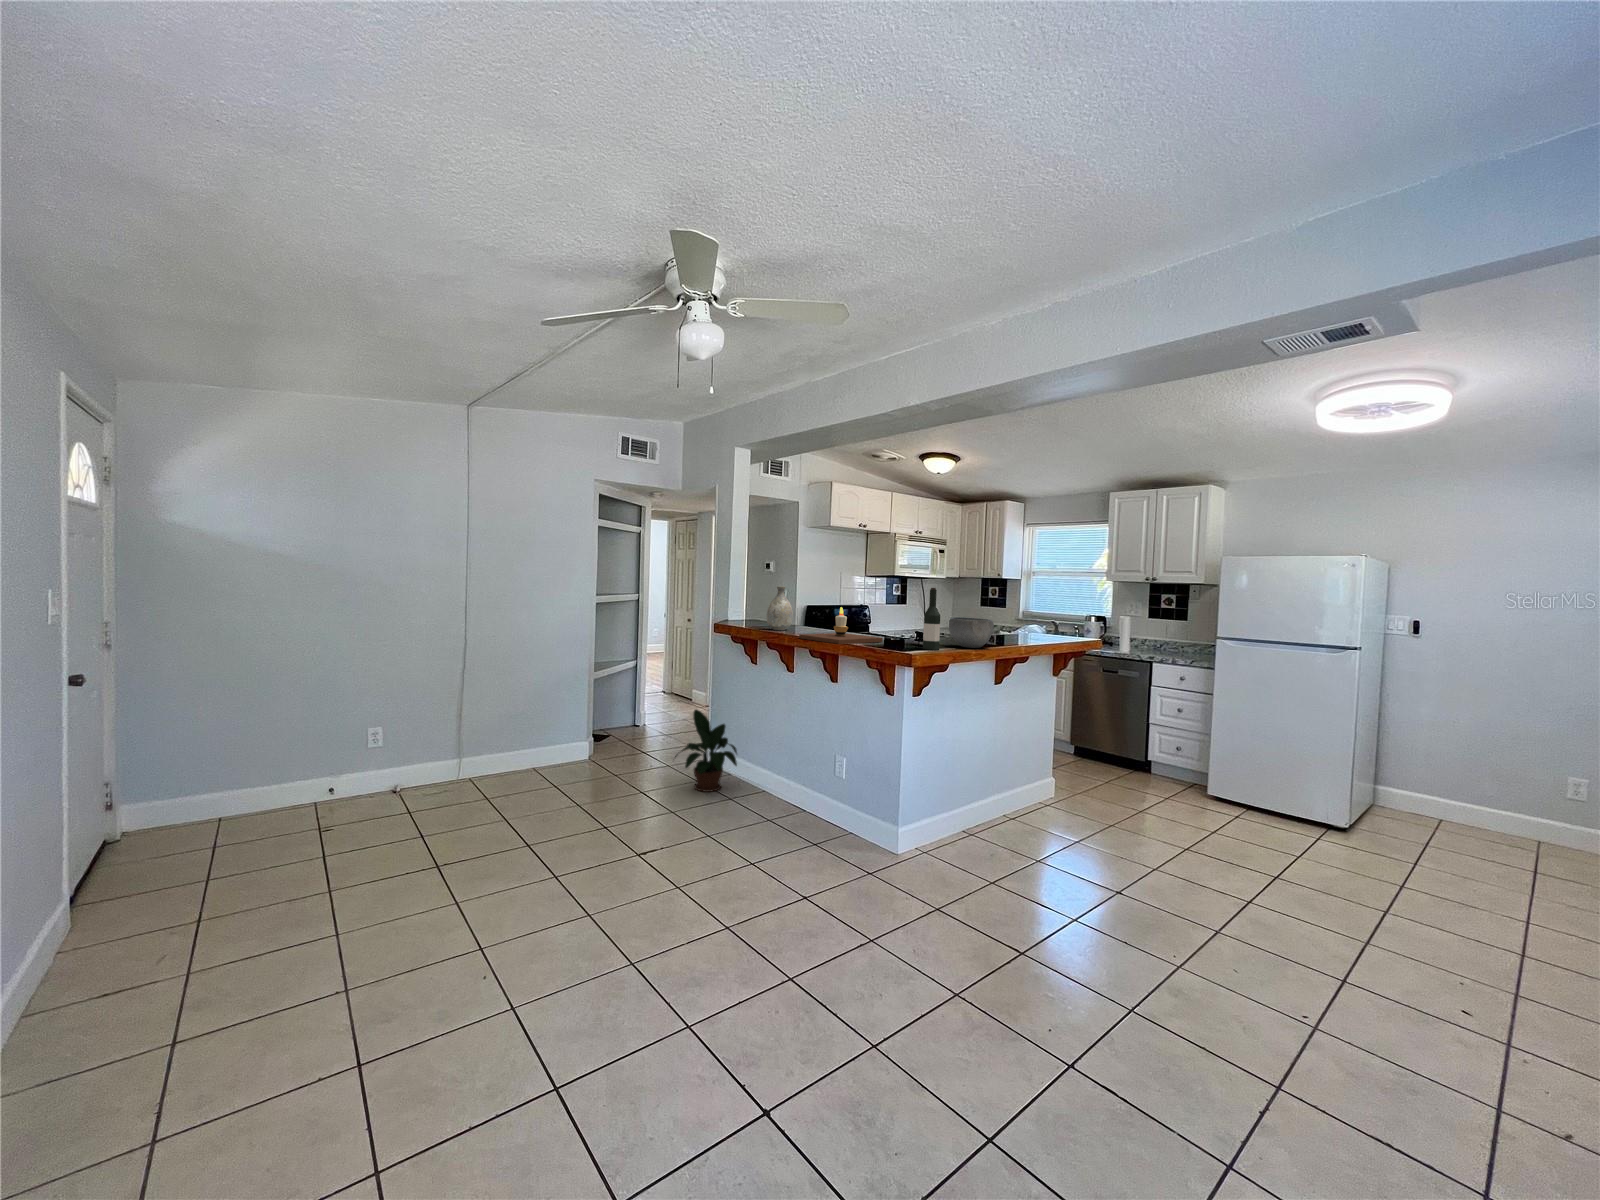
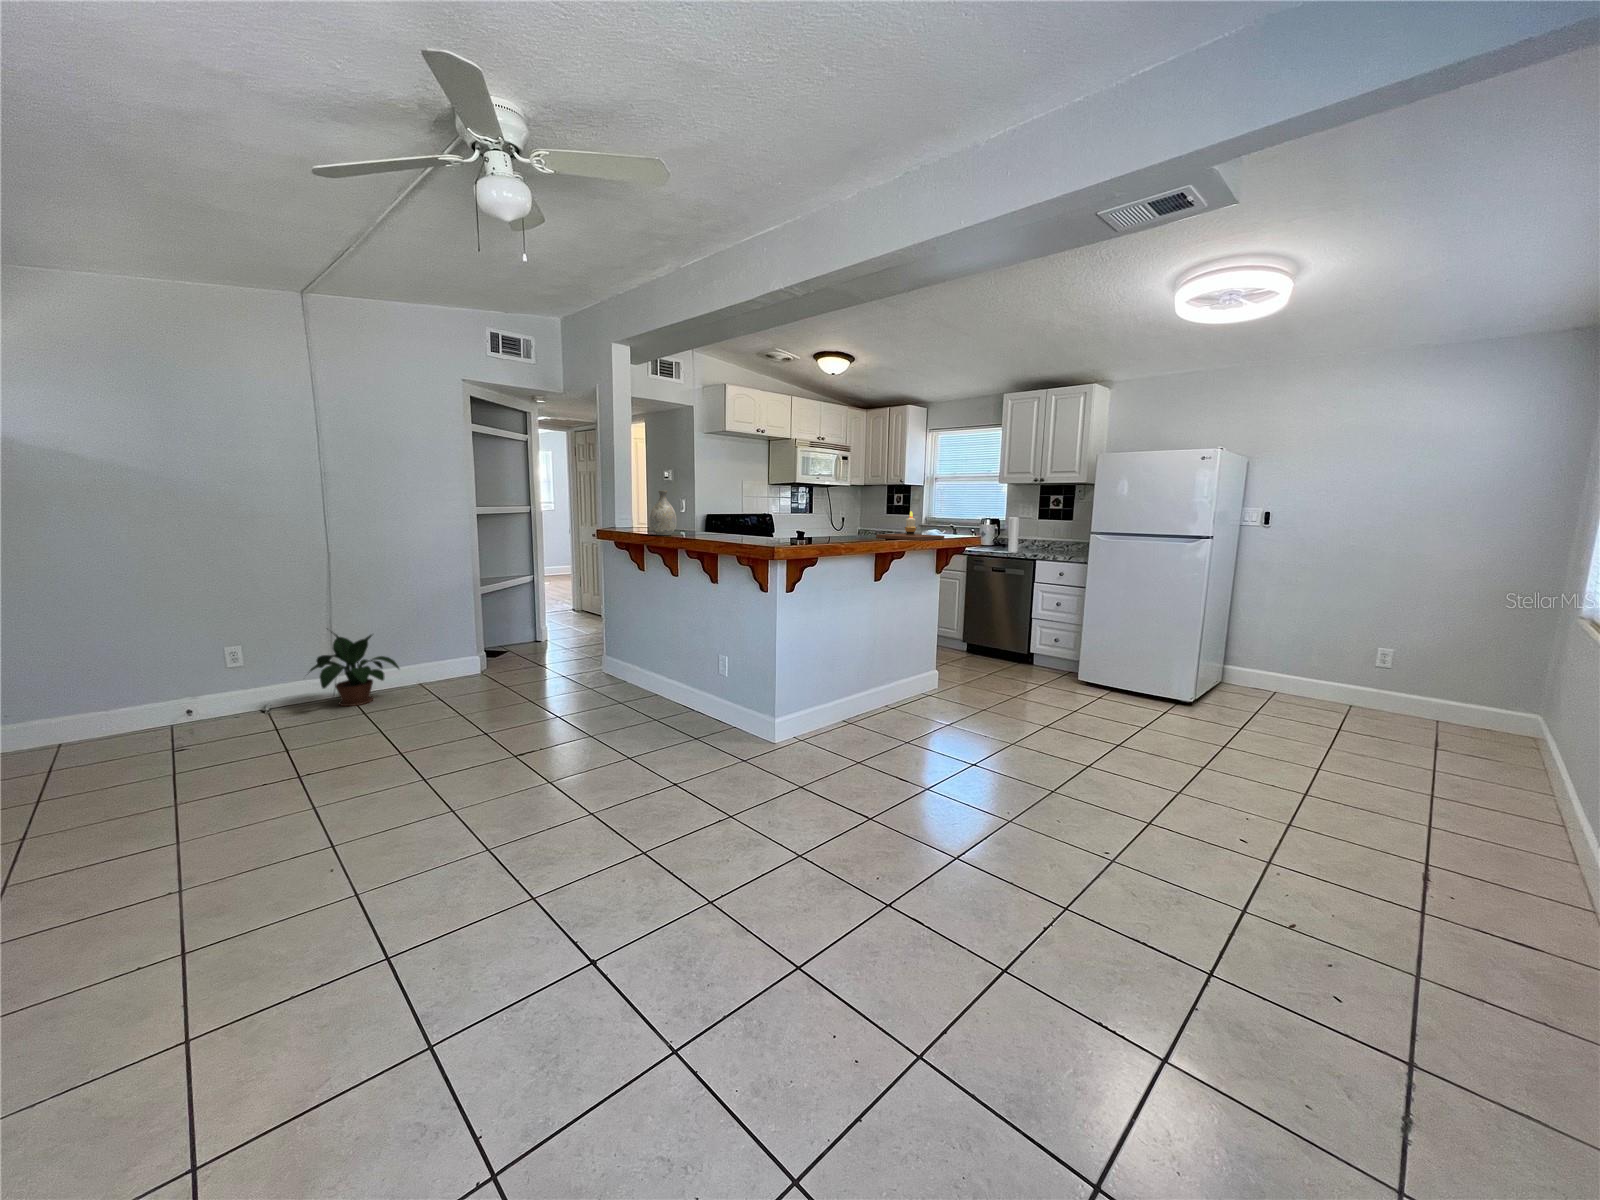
wine bottle: present [923,588,940,650] -> none [788,484,805,547]
candle: present [799,607,882,644] -> present [876,511,944,540]
bowl: present [949,617,994,648] -> none [819,515,862,545]
potted plant: present [676,709,737,792] -> present [310,632,399,706]

